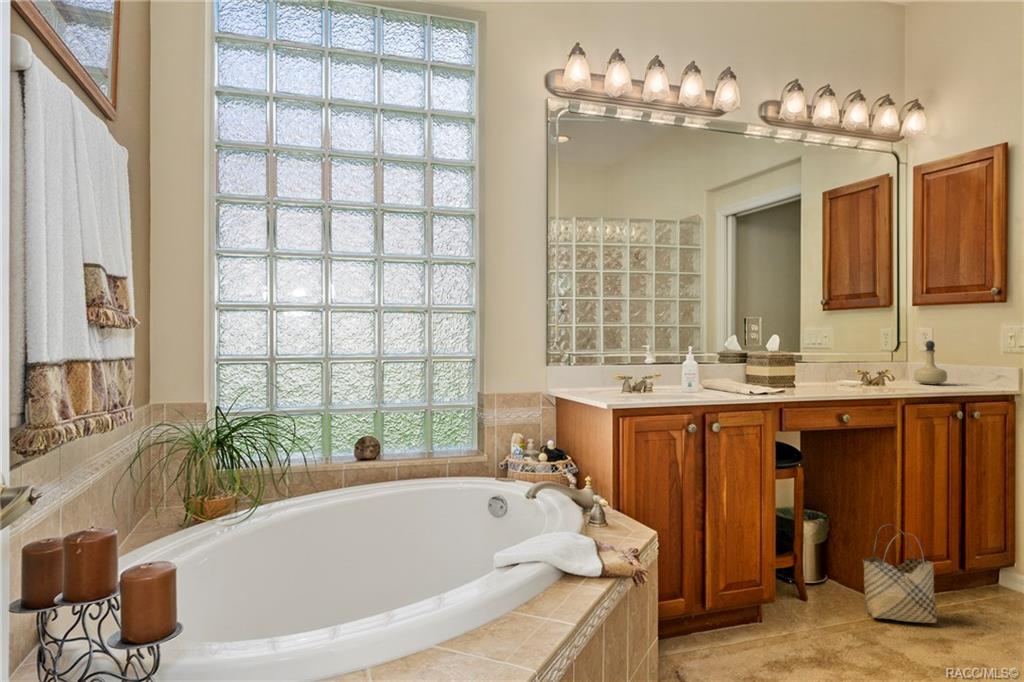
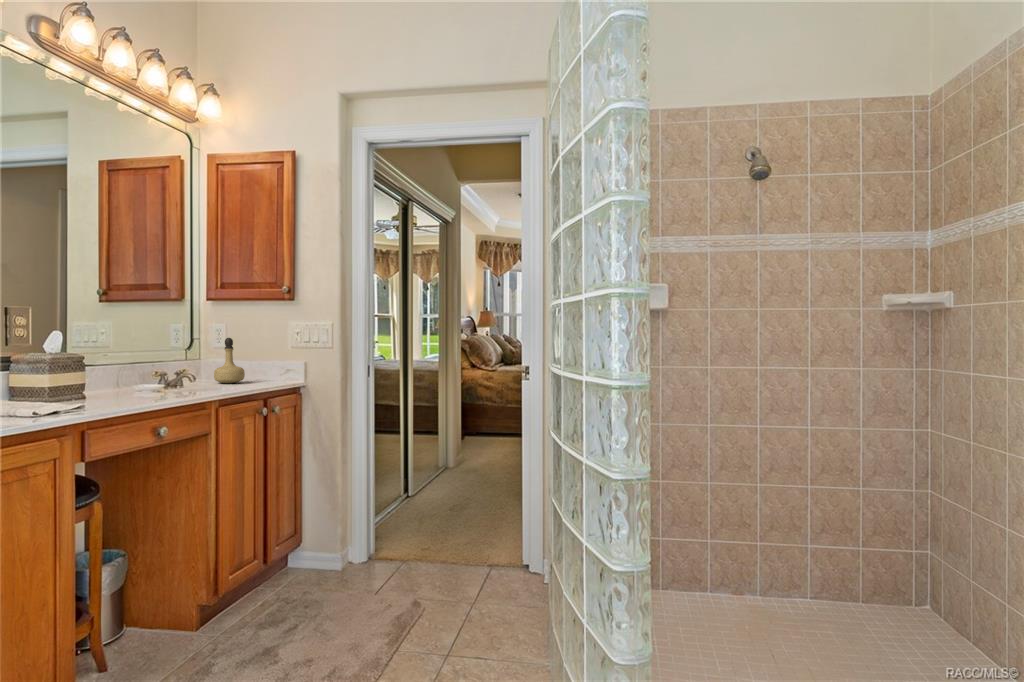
woven basket: present [862,524,937,623] -> none [175,541,250,654]

